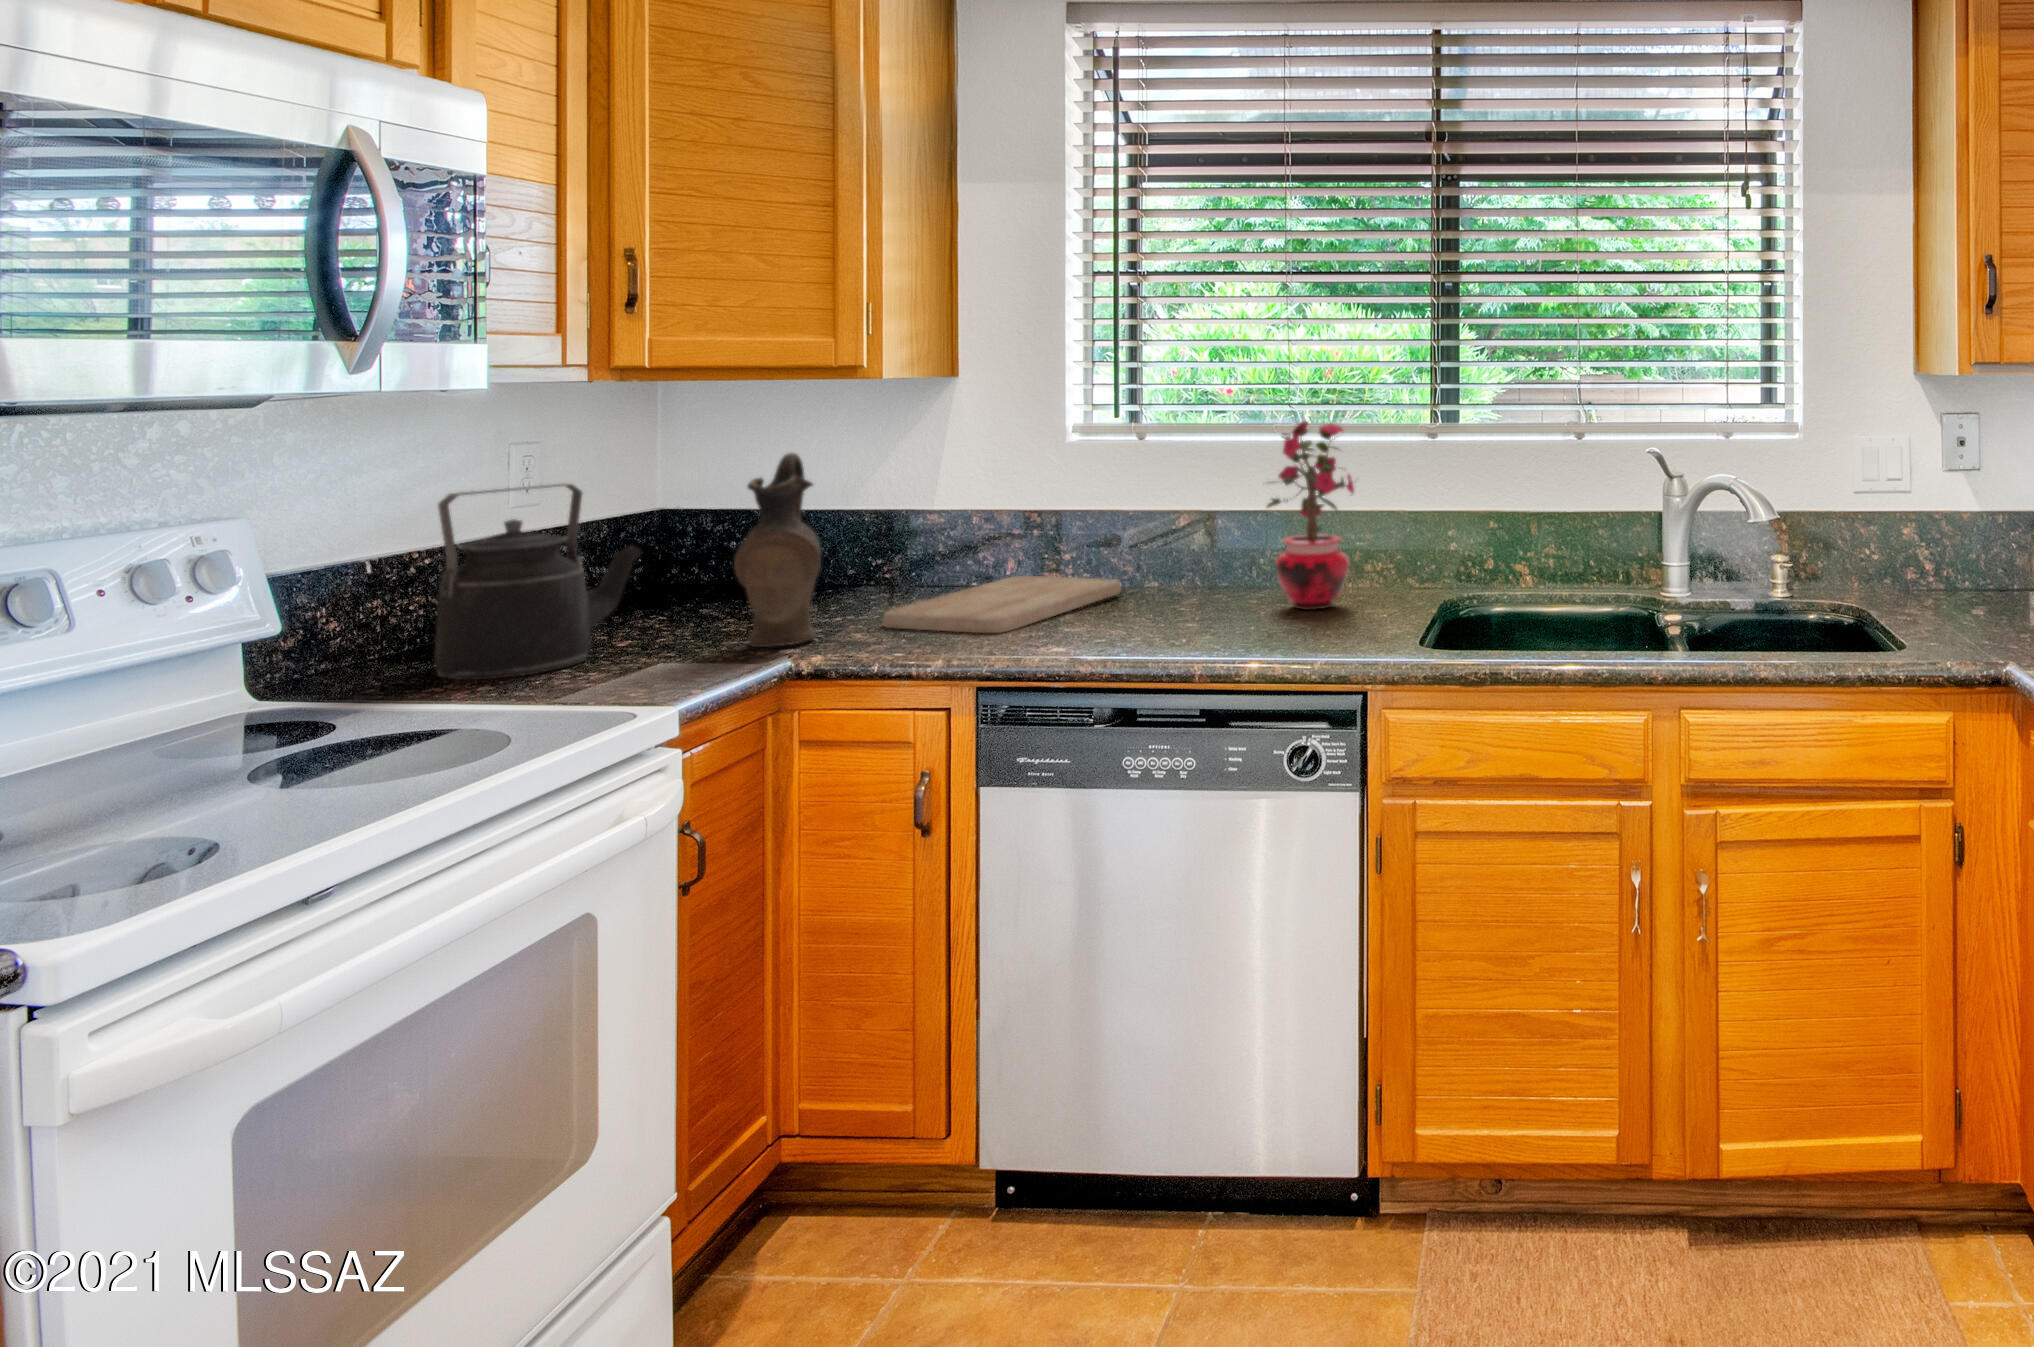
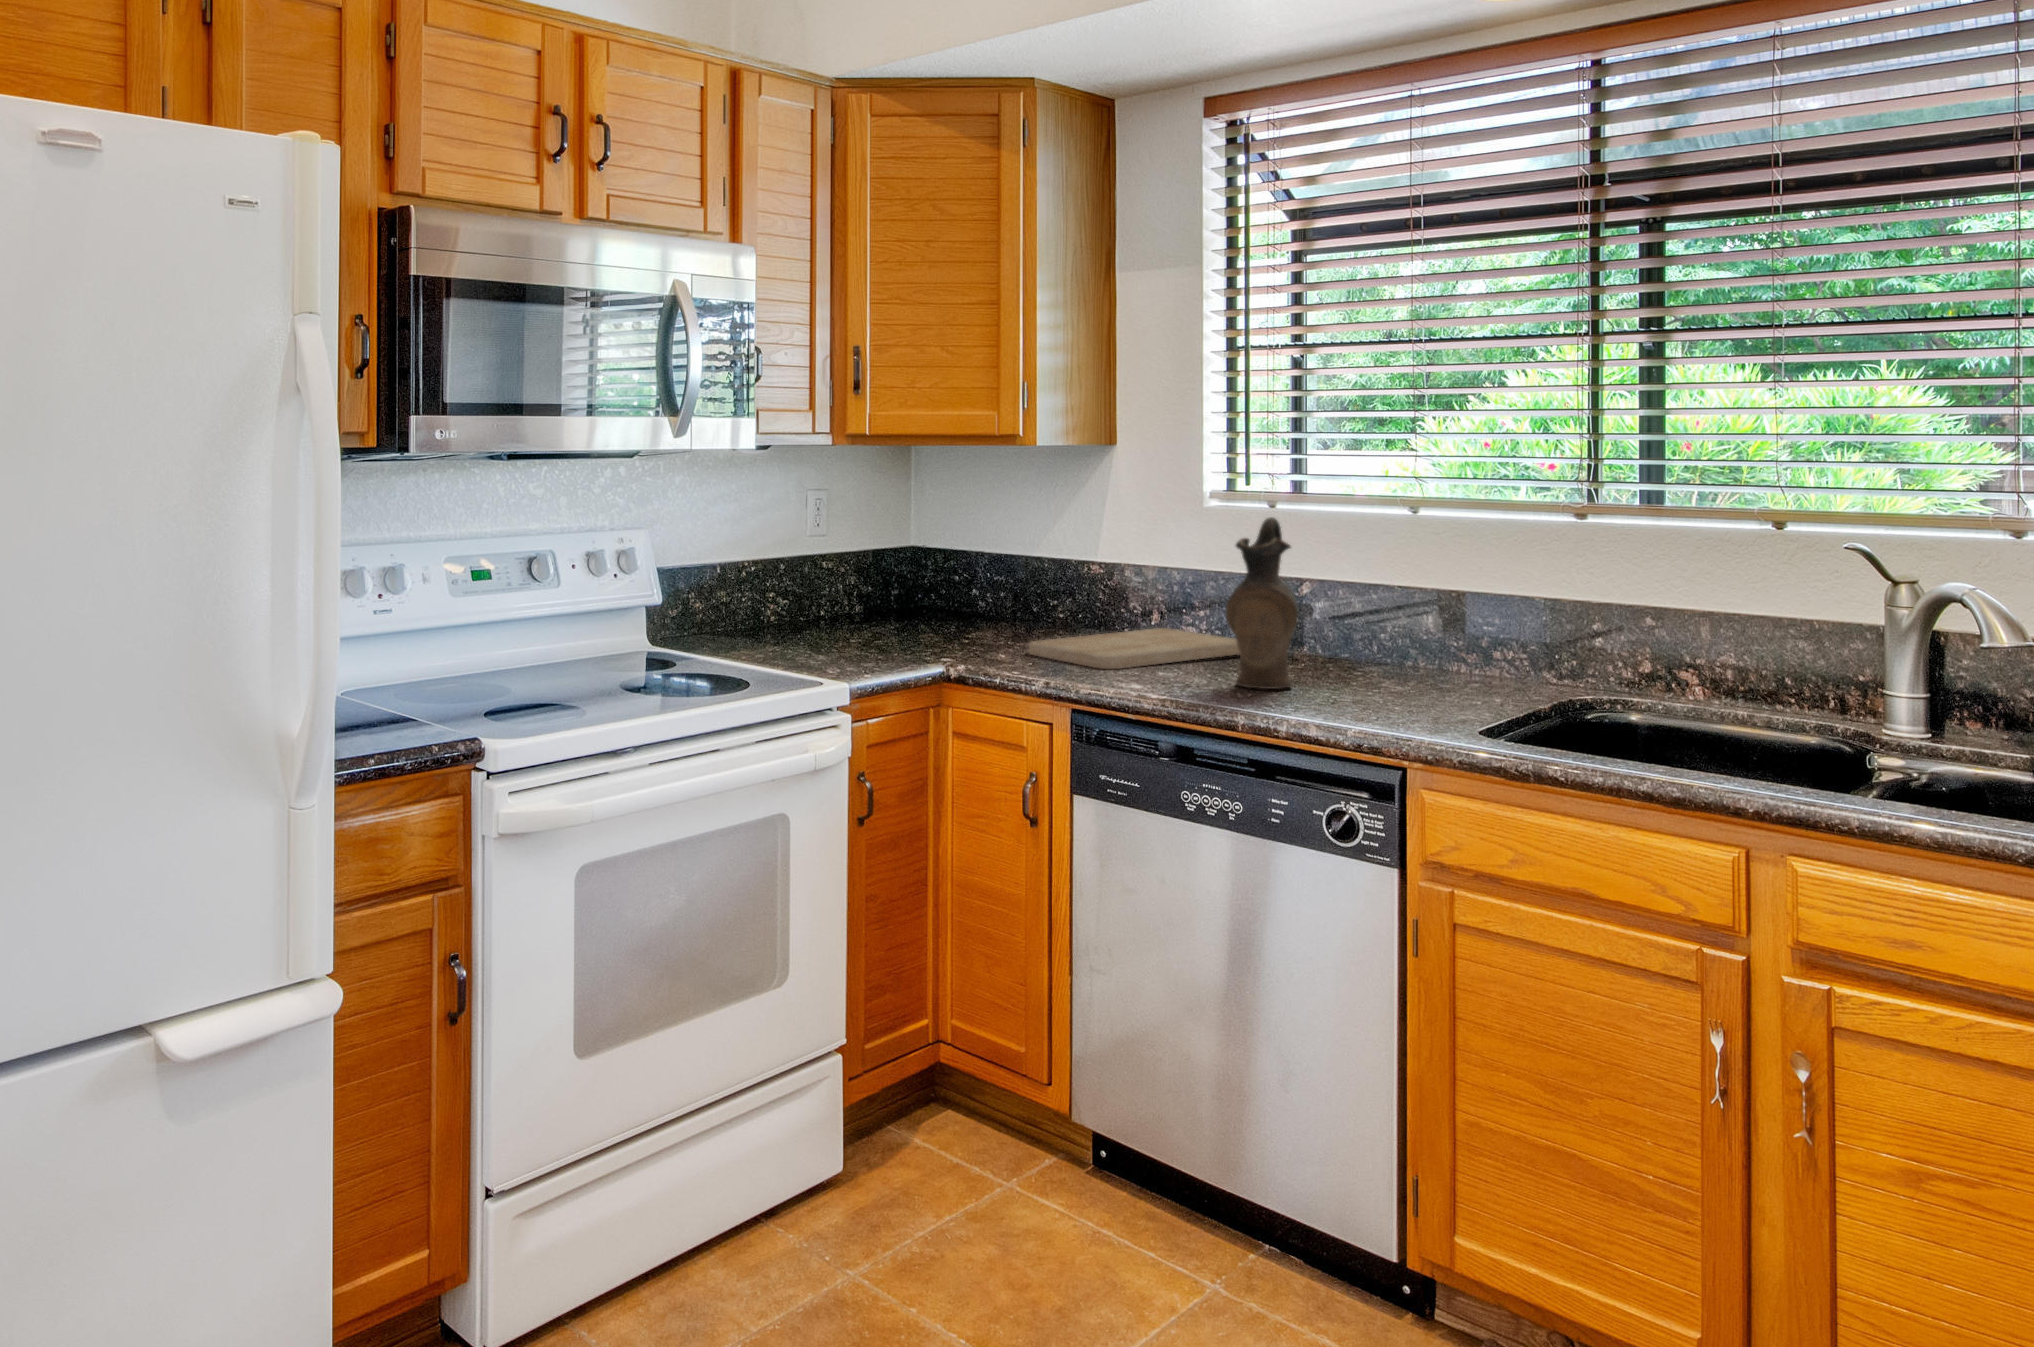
potted plant: present [1267,420,1354,610] -> none [1358,494,1470,690]
ceramic pitcher: present [734,453,821,647] -> present [1225,517,1298,689]
kettle: present [434,484,642,680] -> none [738,520,865,652]

